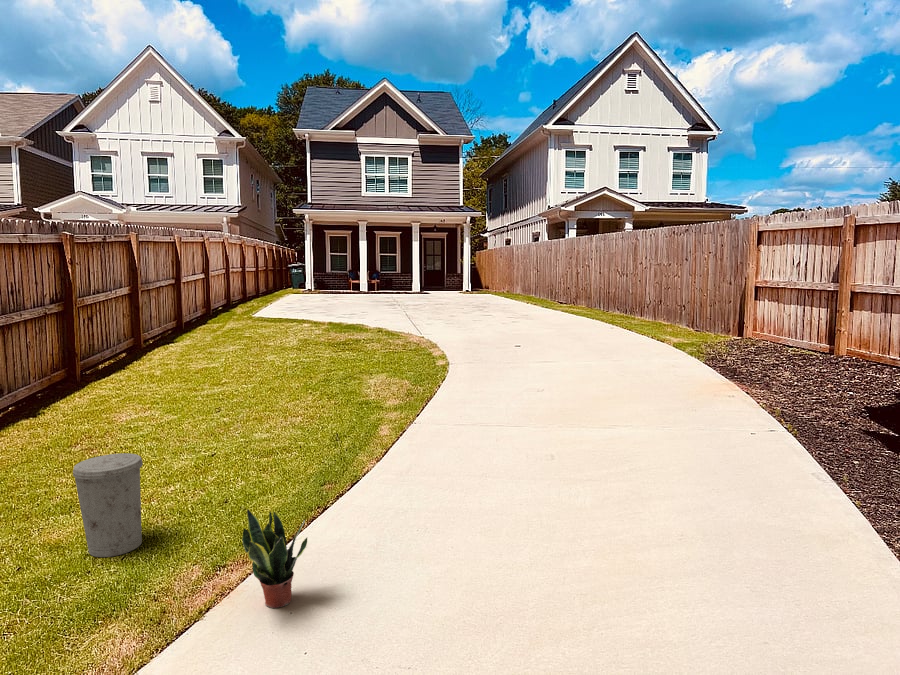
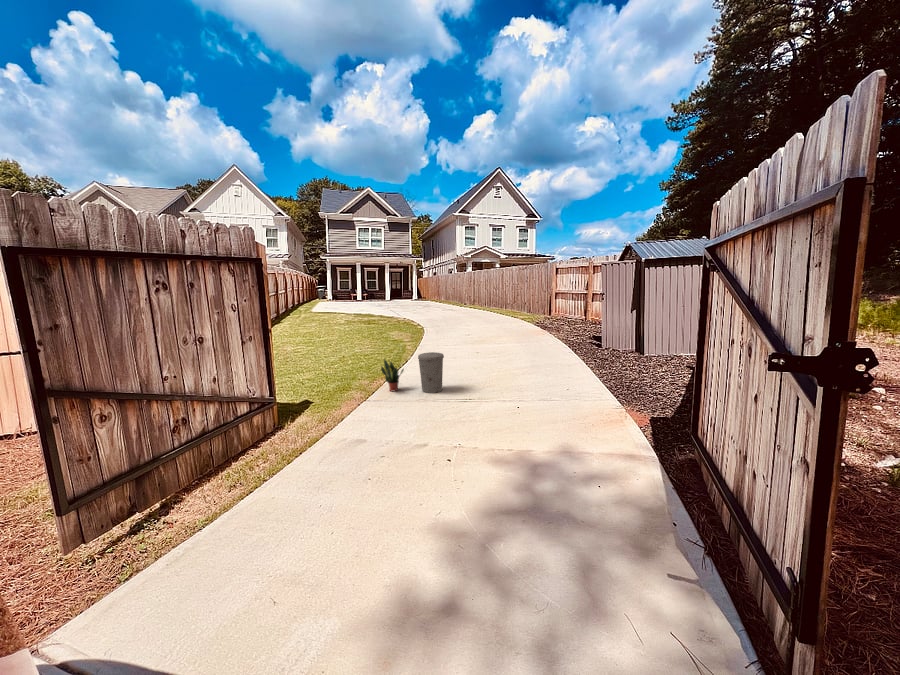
trash can: present [73,453,143,557] -> present [418,352,444,393]

